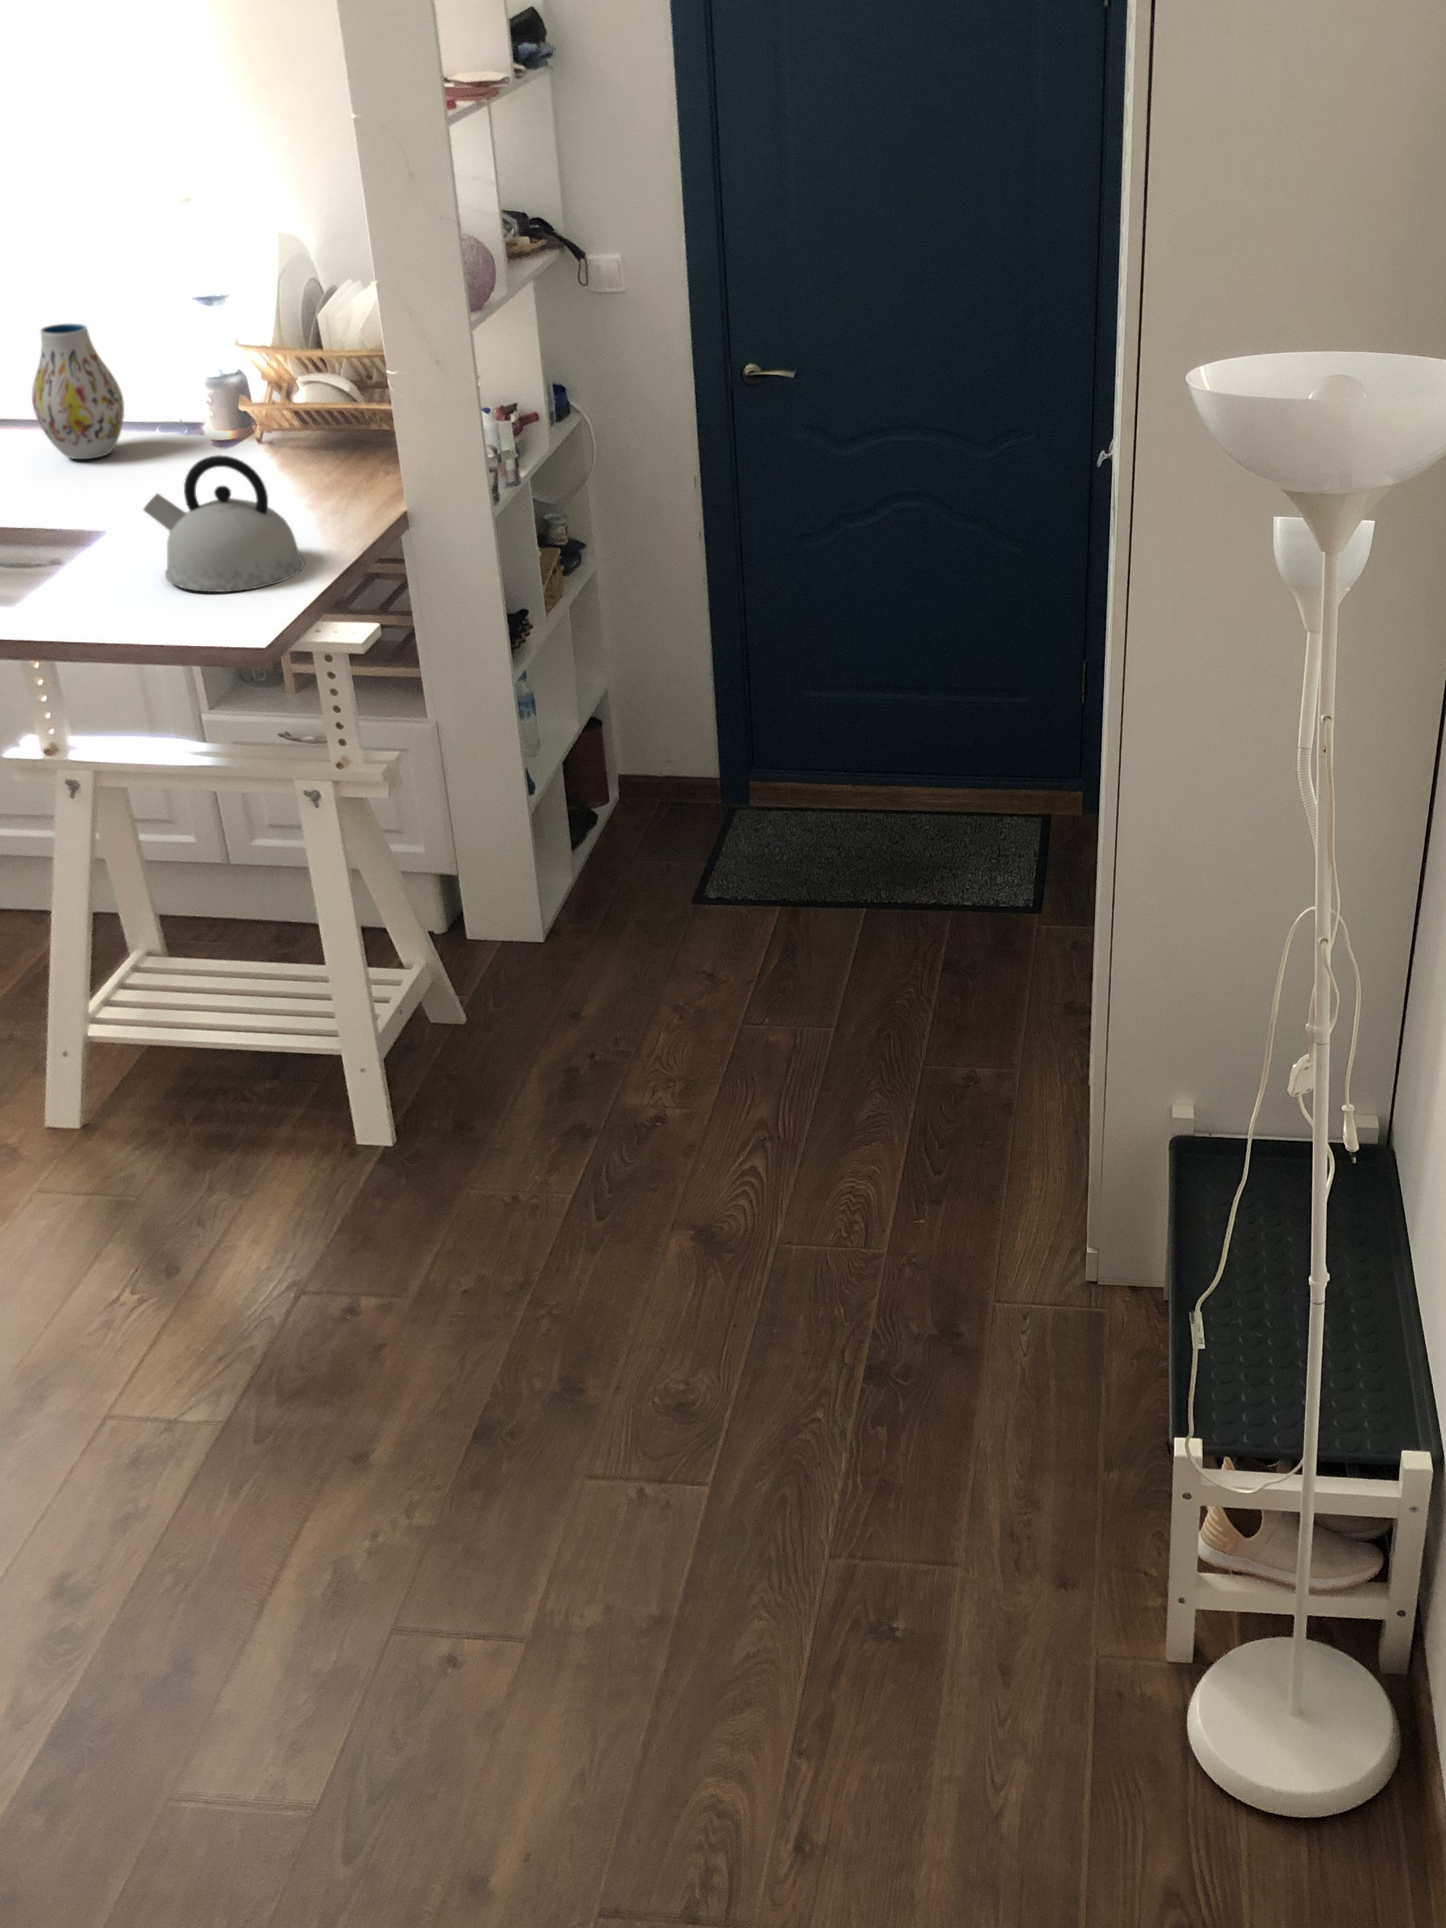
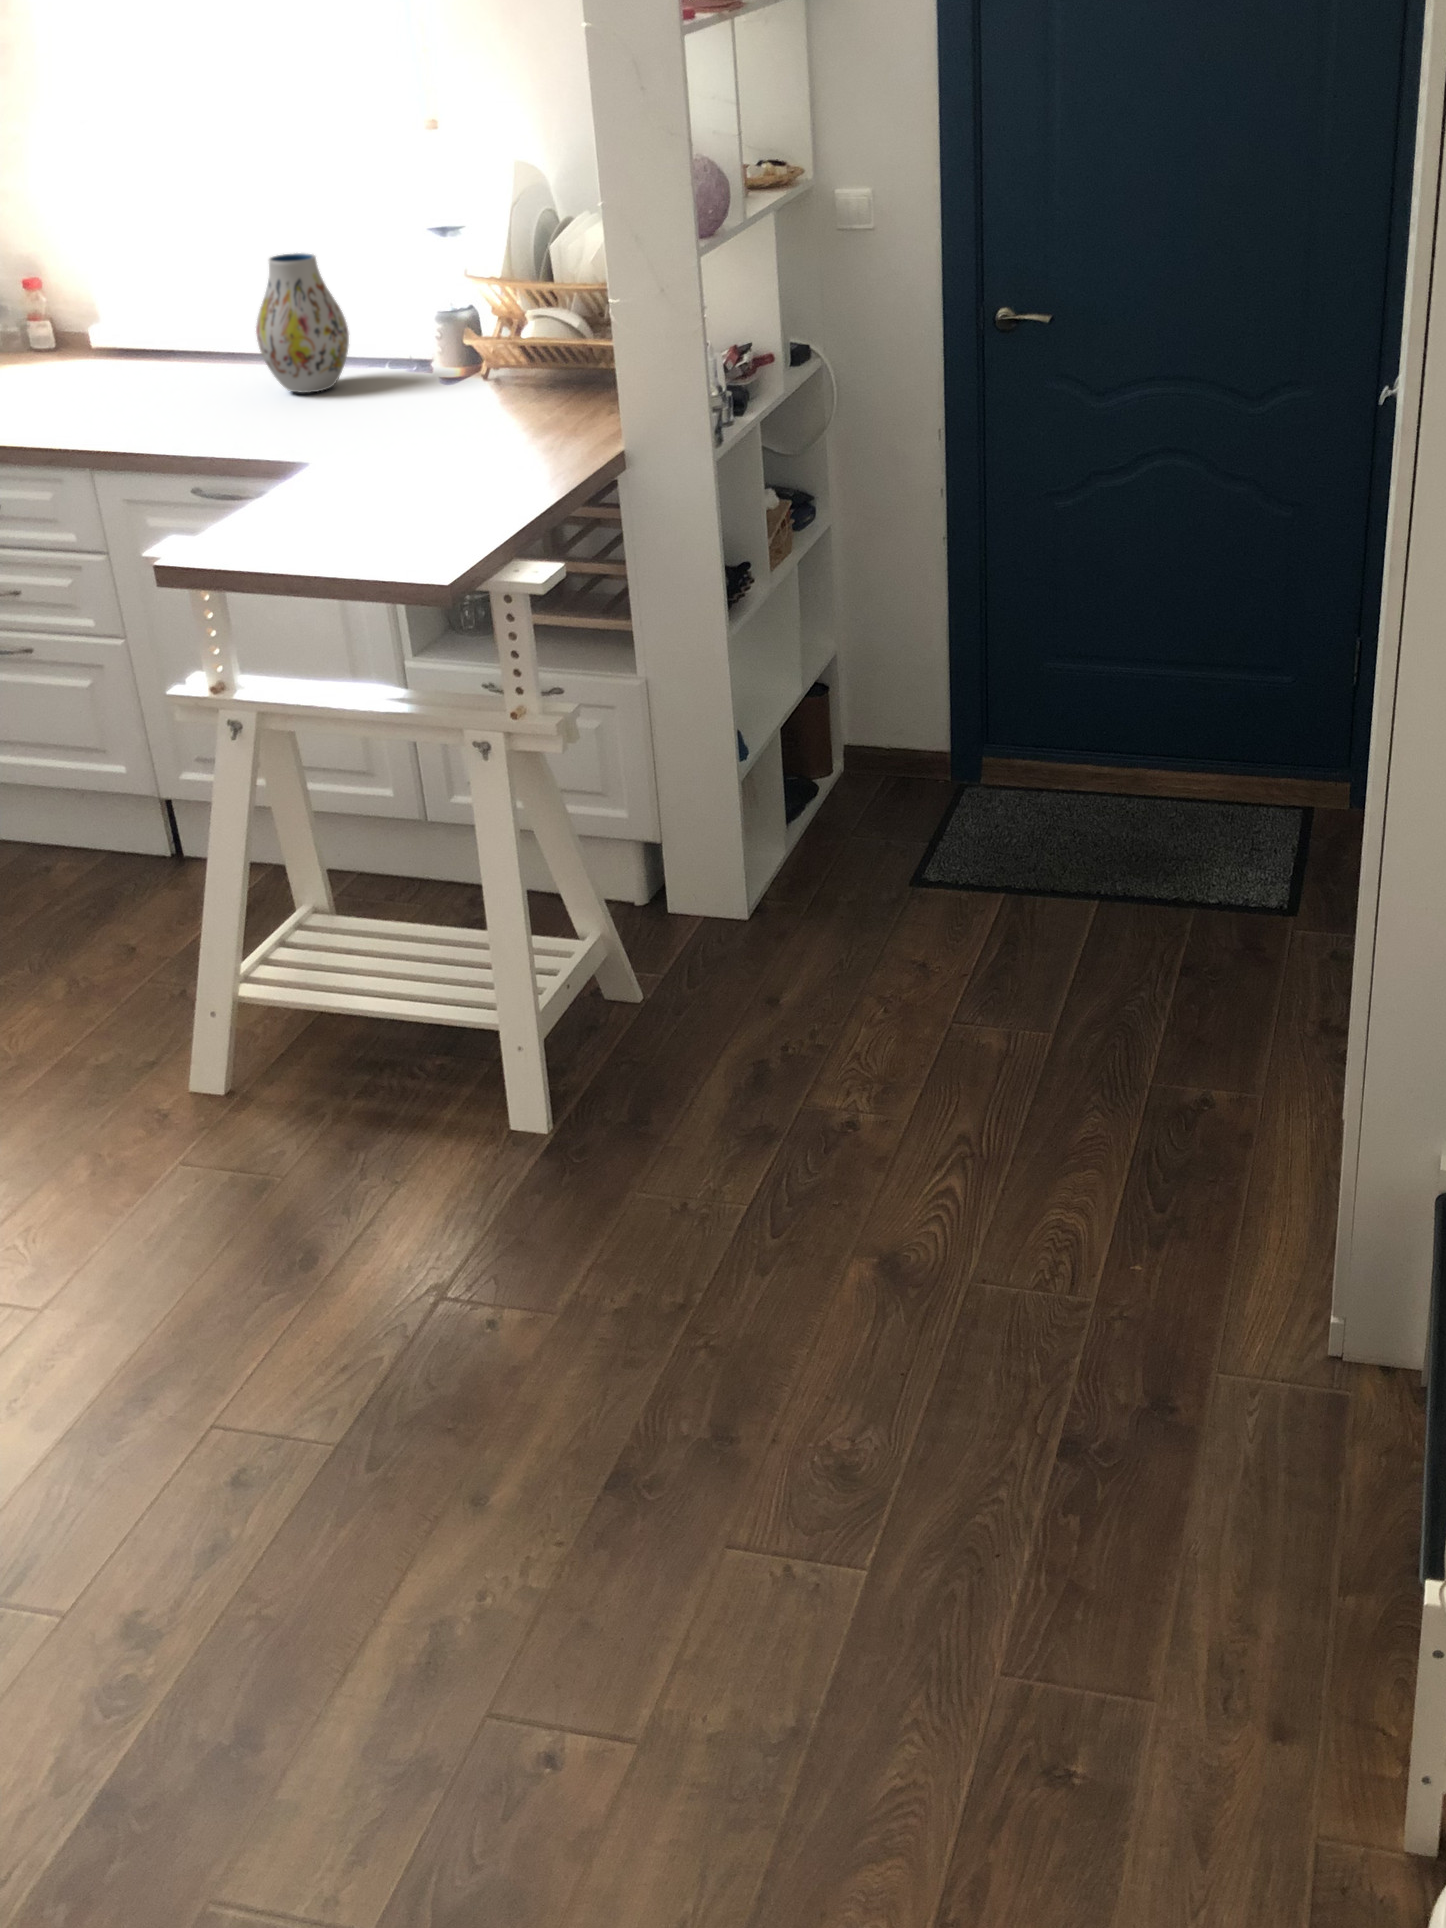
kettle: present [144,455,304,592] -> none [332,374,499,519]

